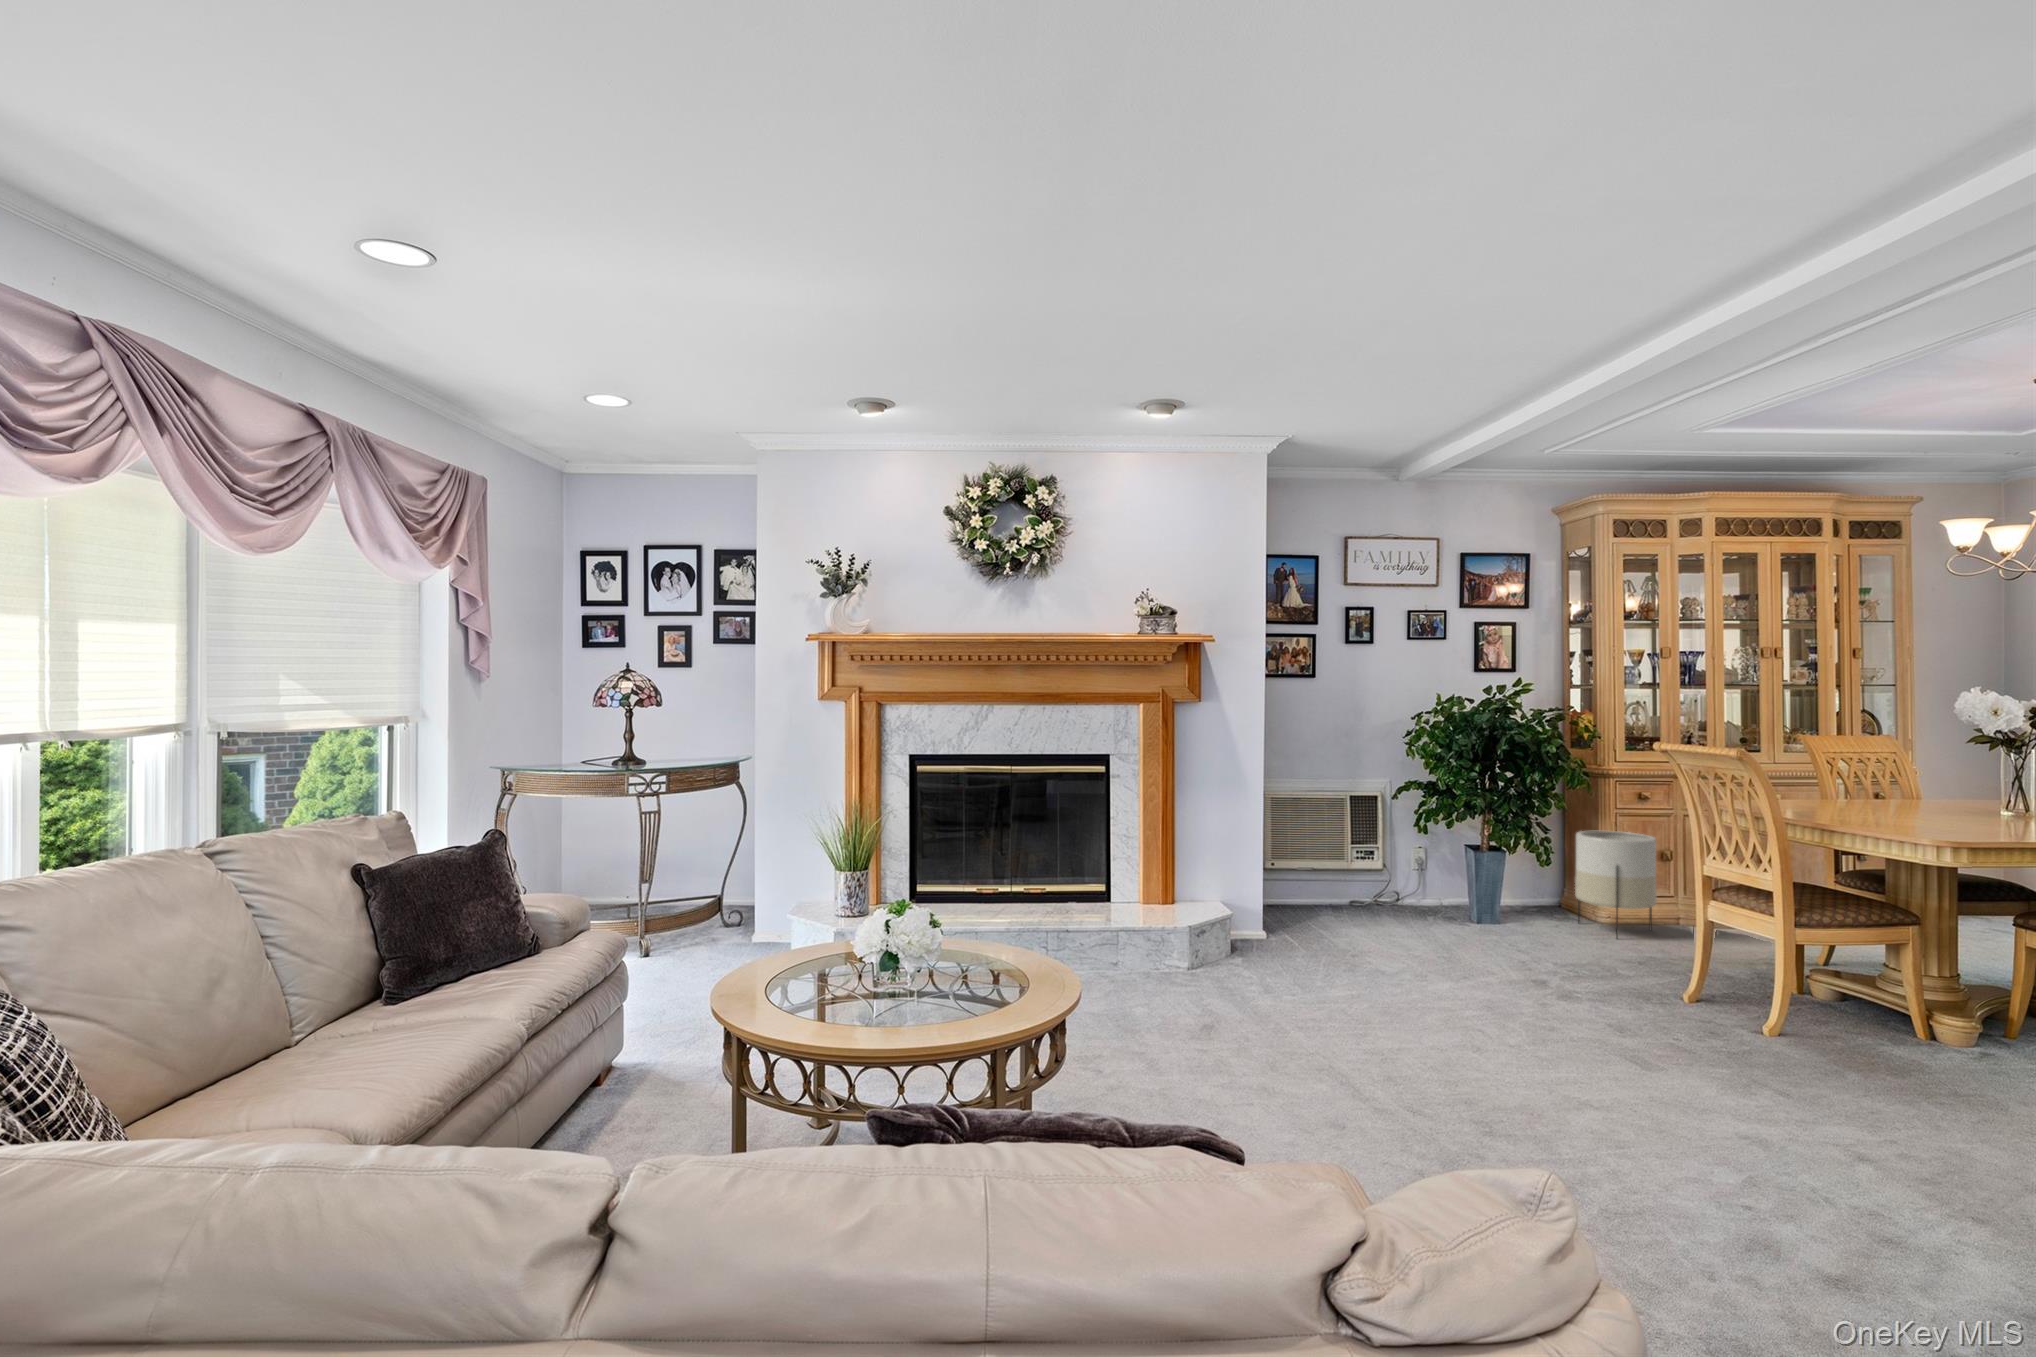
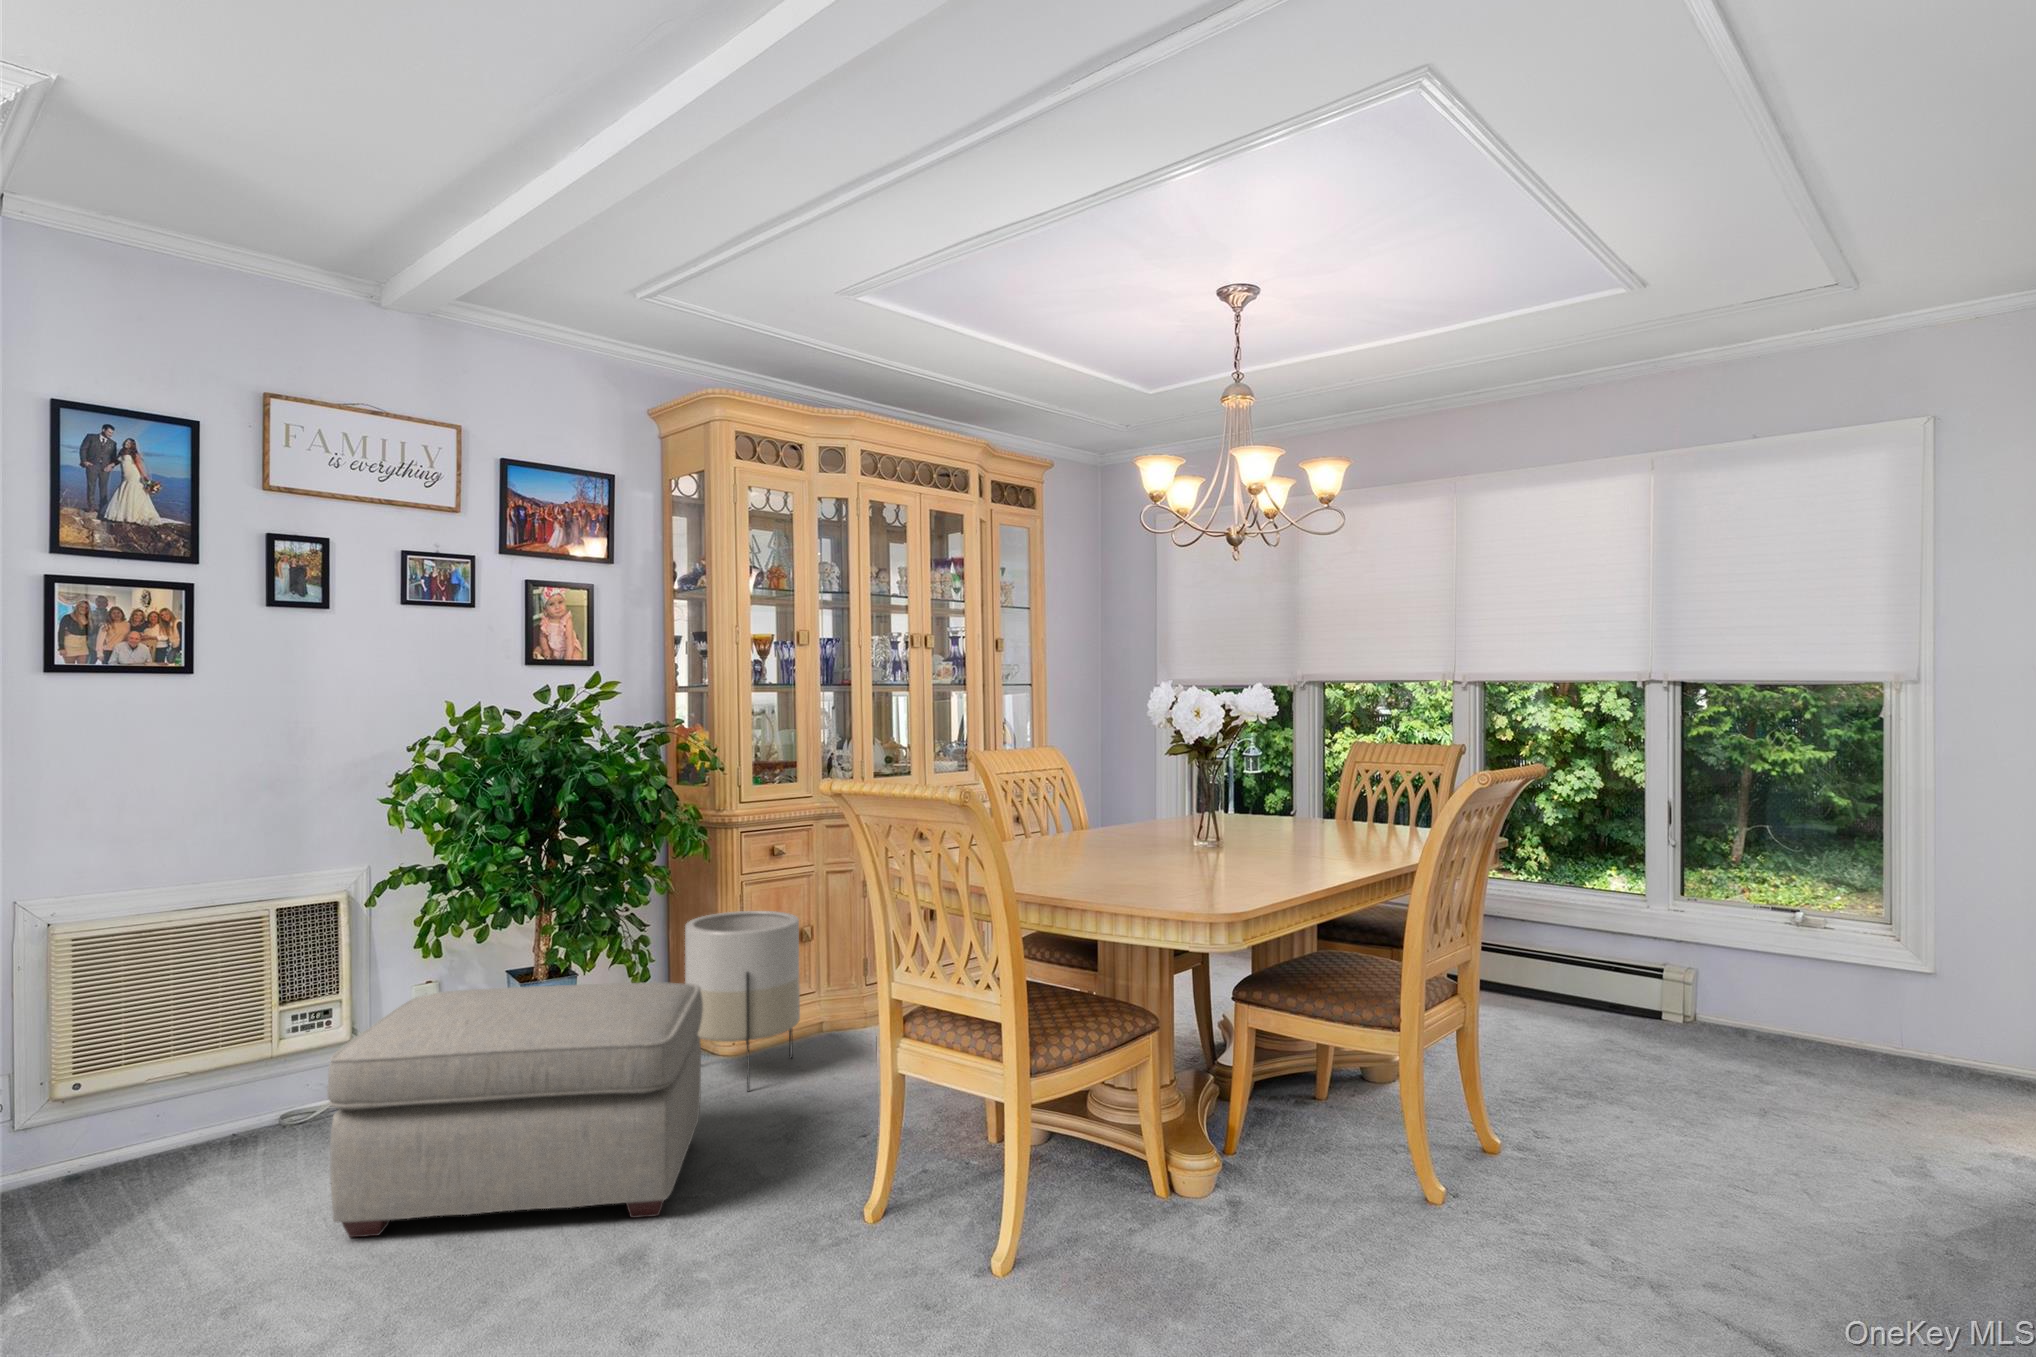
ottoman: none [1391,845,1585,971] -> present [327,982,703,1237]

